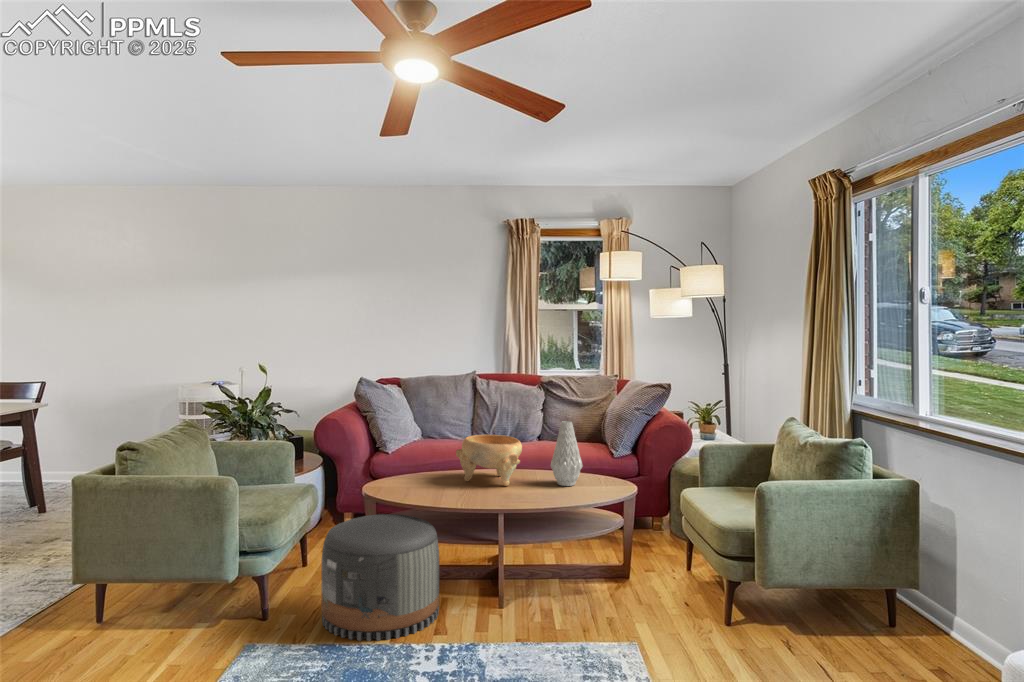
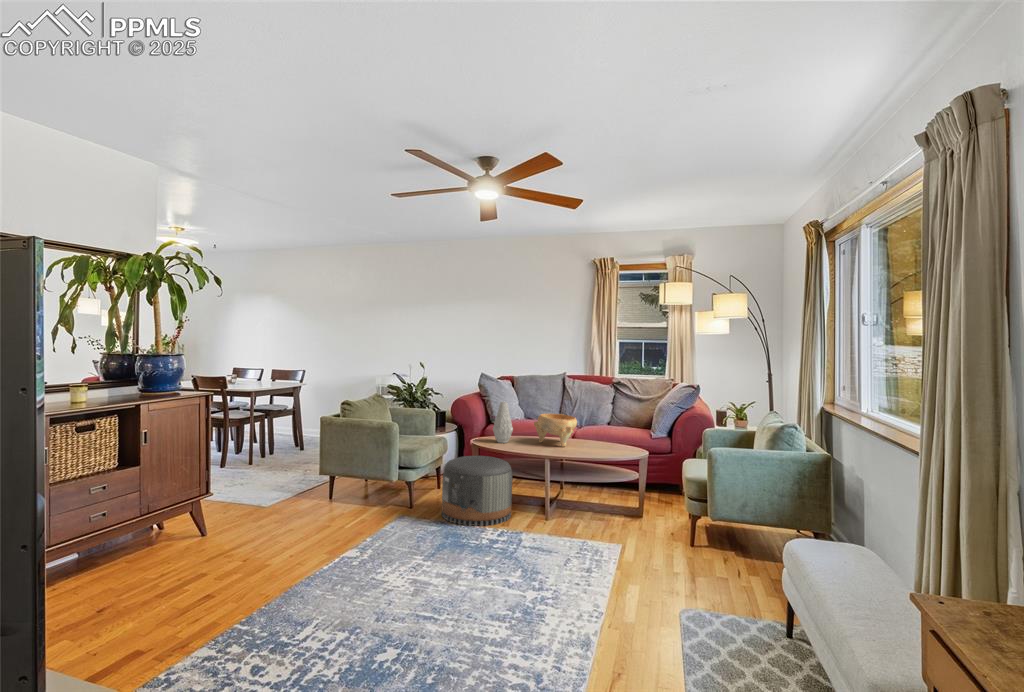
vase: present [551,421,582,486] -> present [493,402,513,443]

